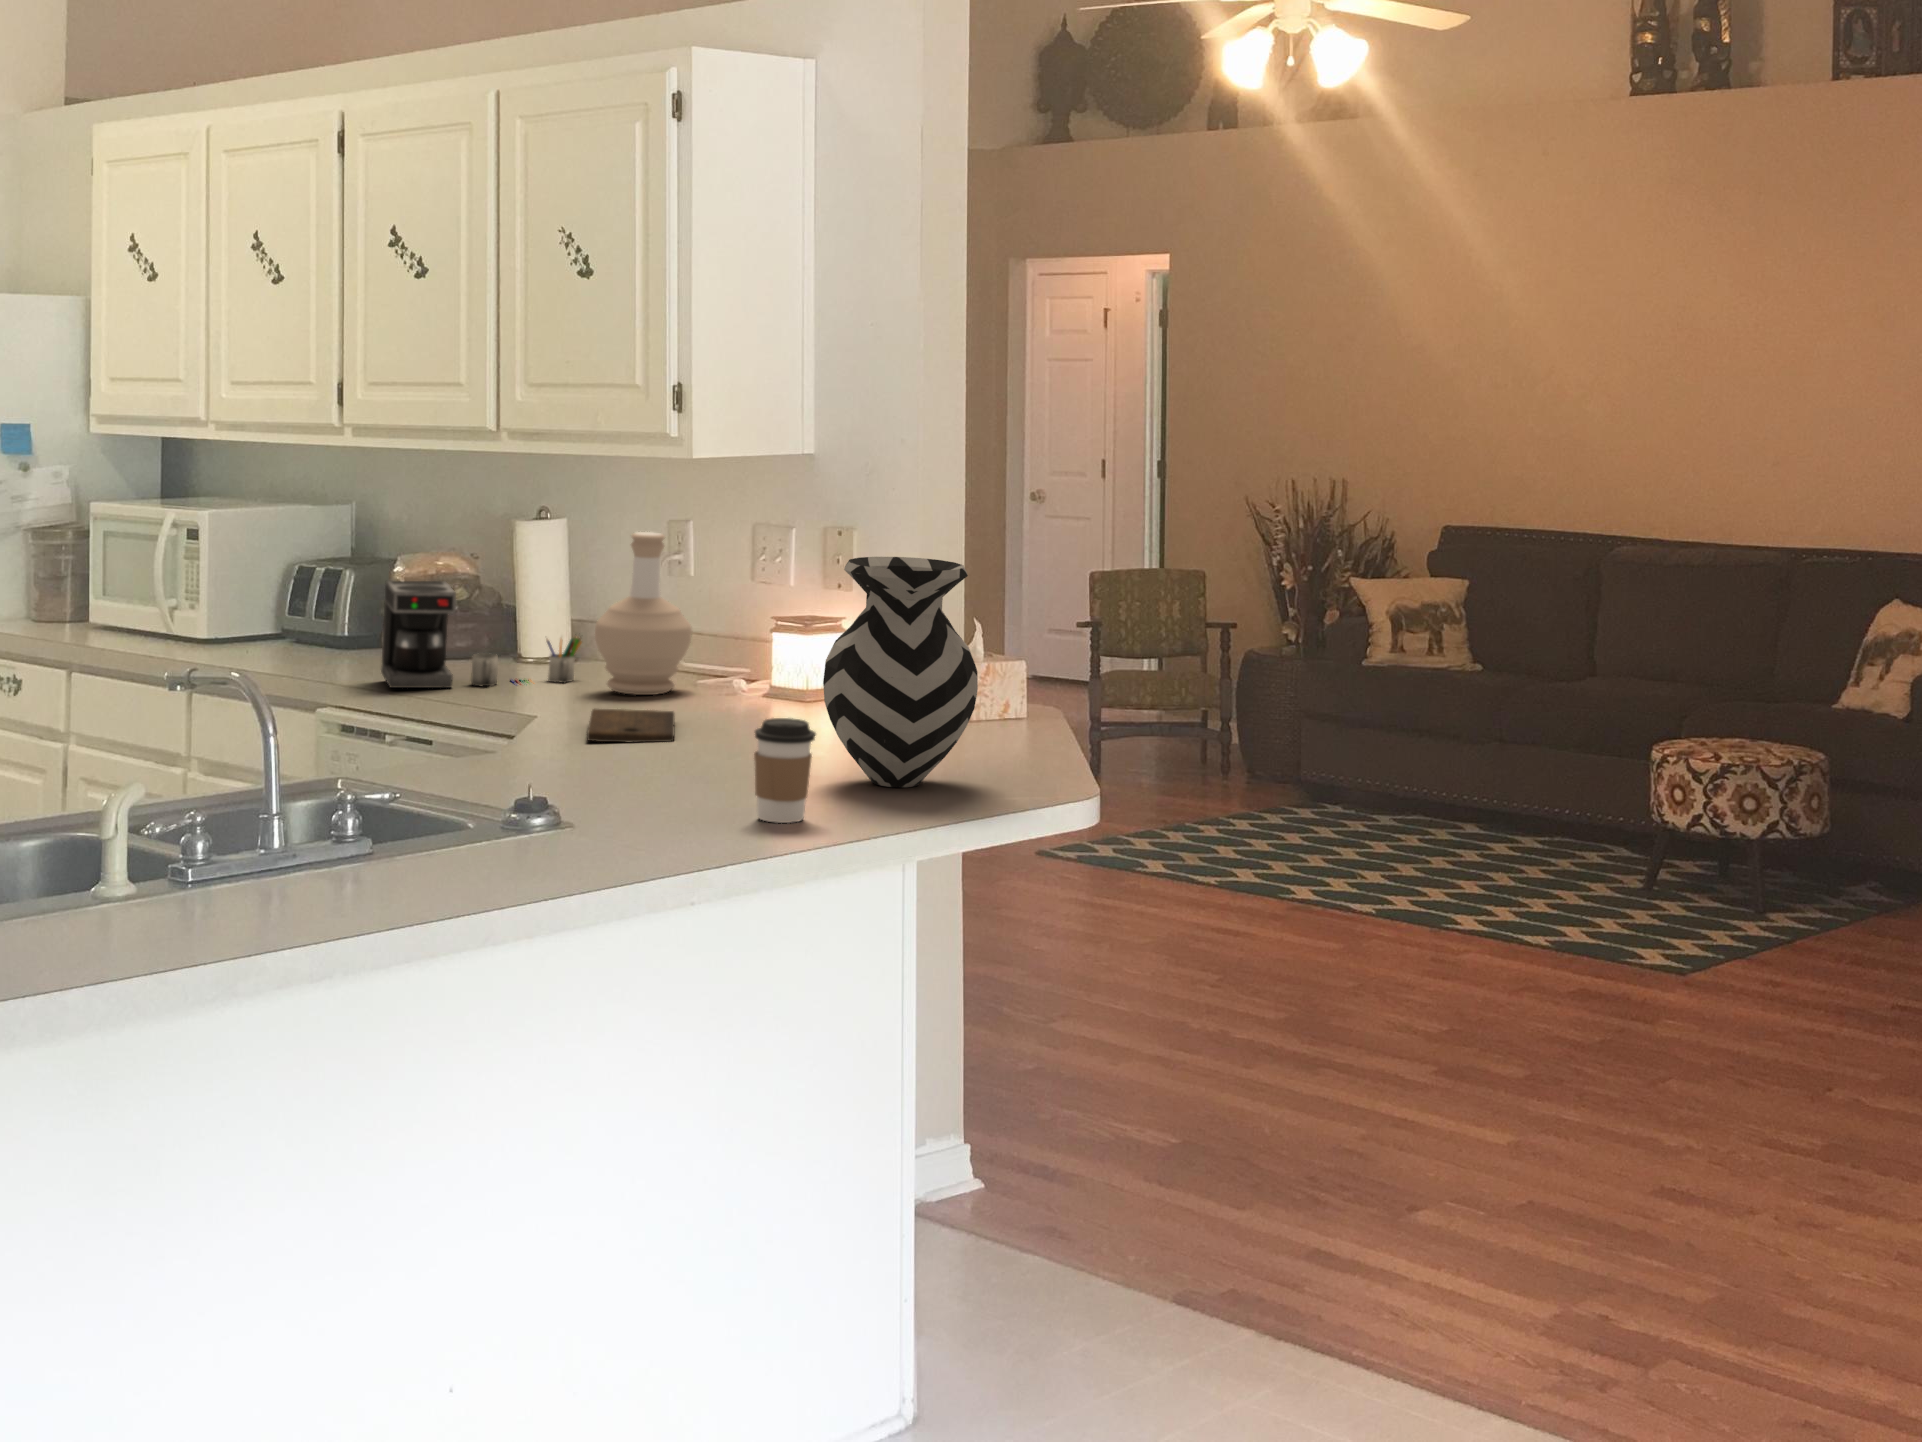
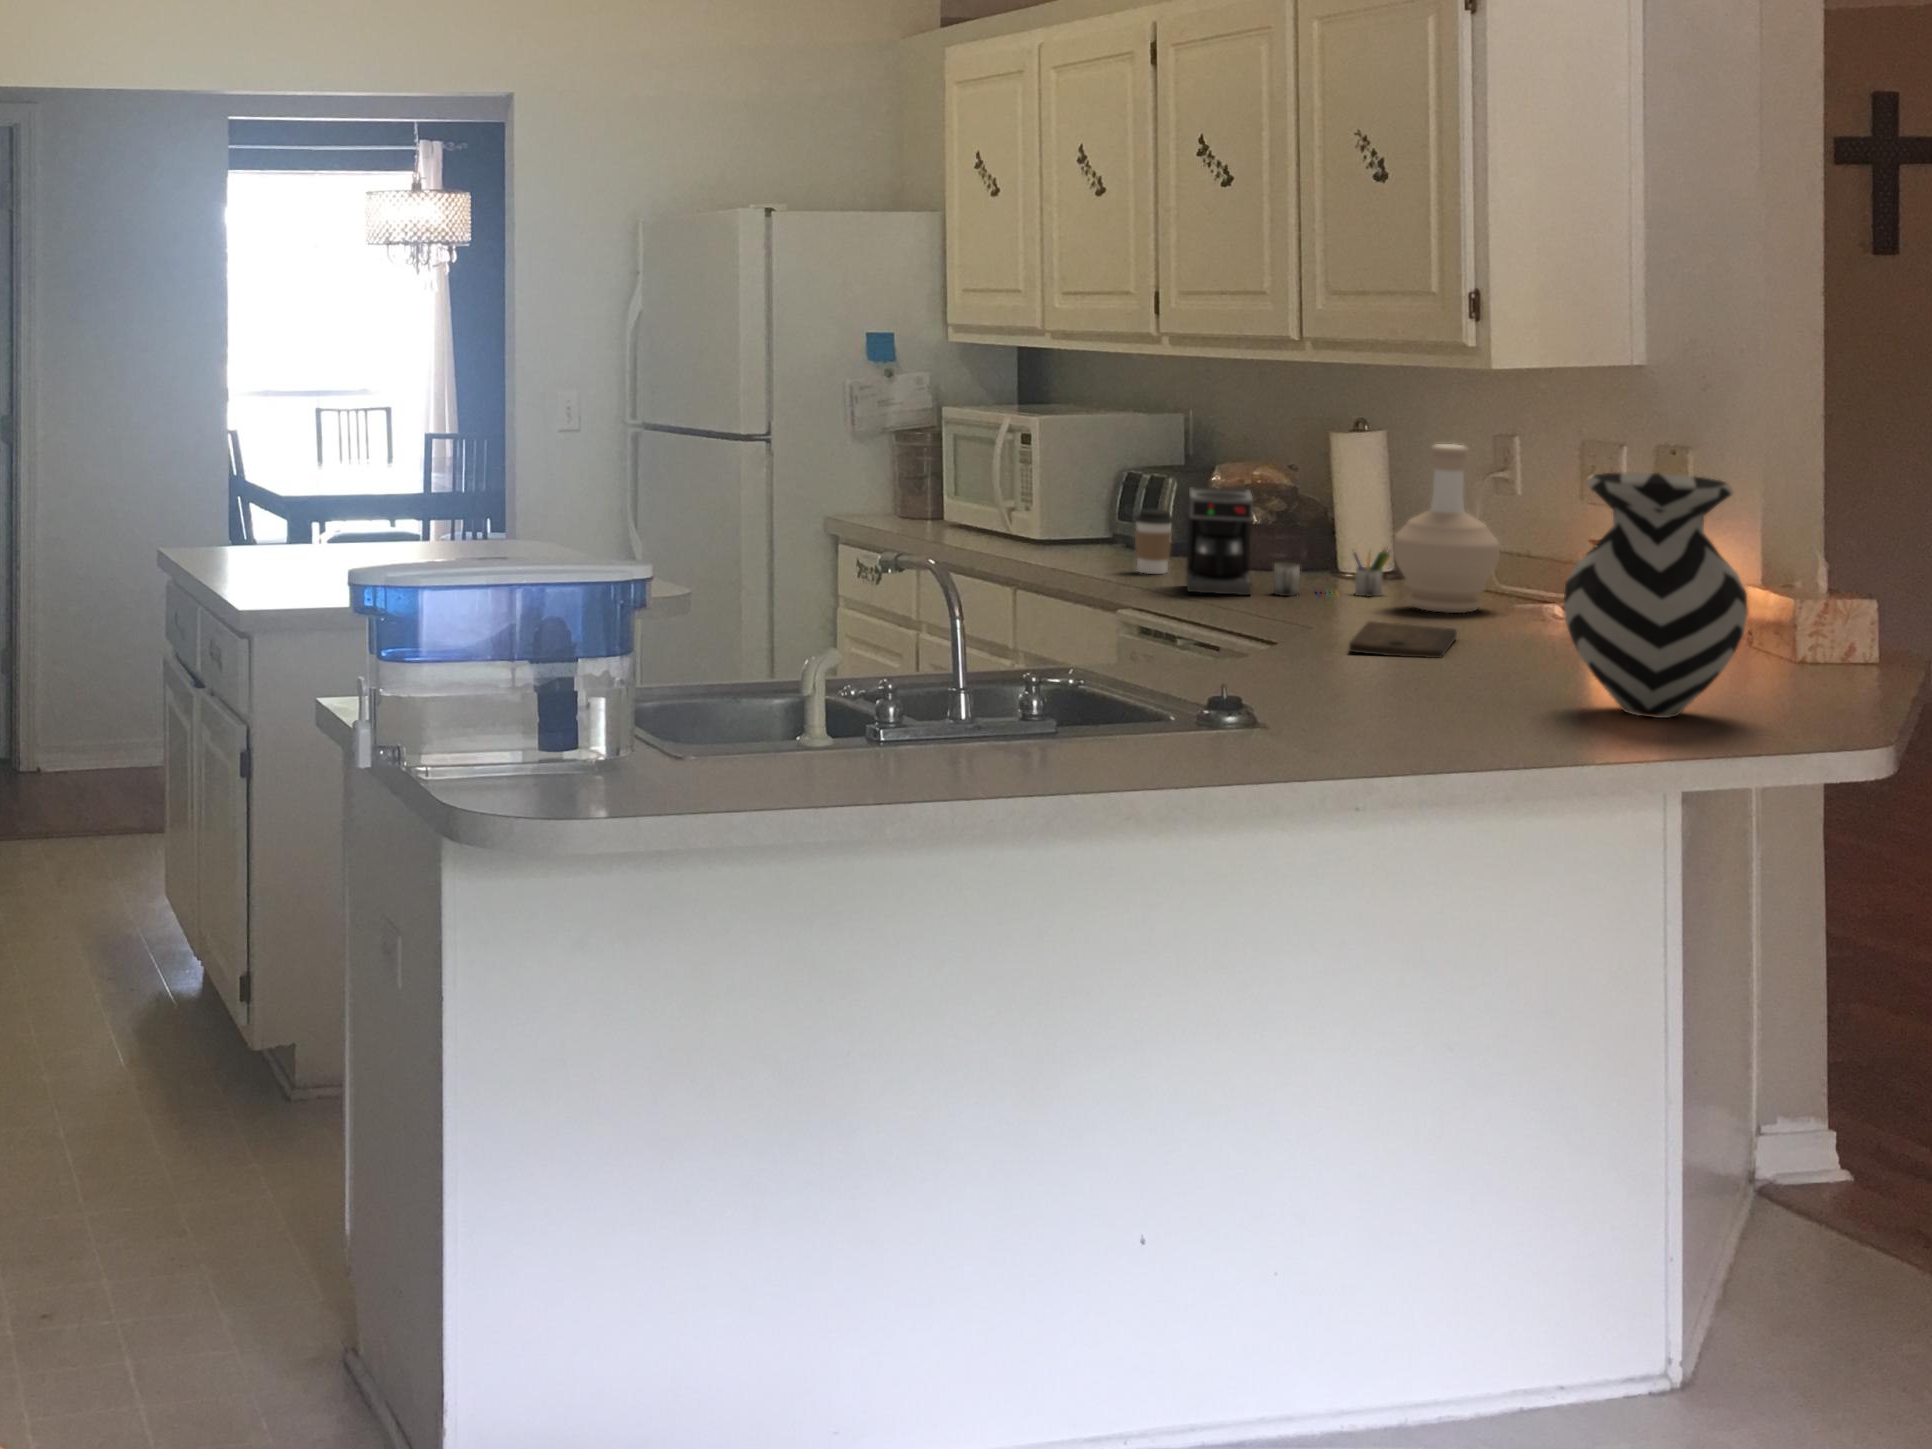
coffee cup: present [754,718,816,823] -> present [1134,509,1174,574]

